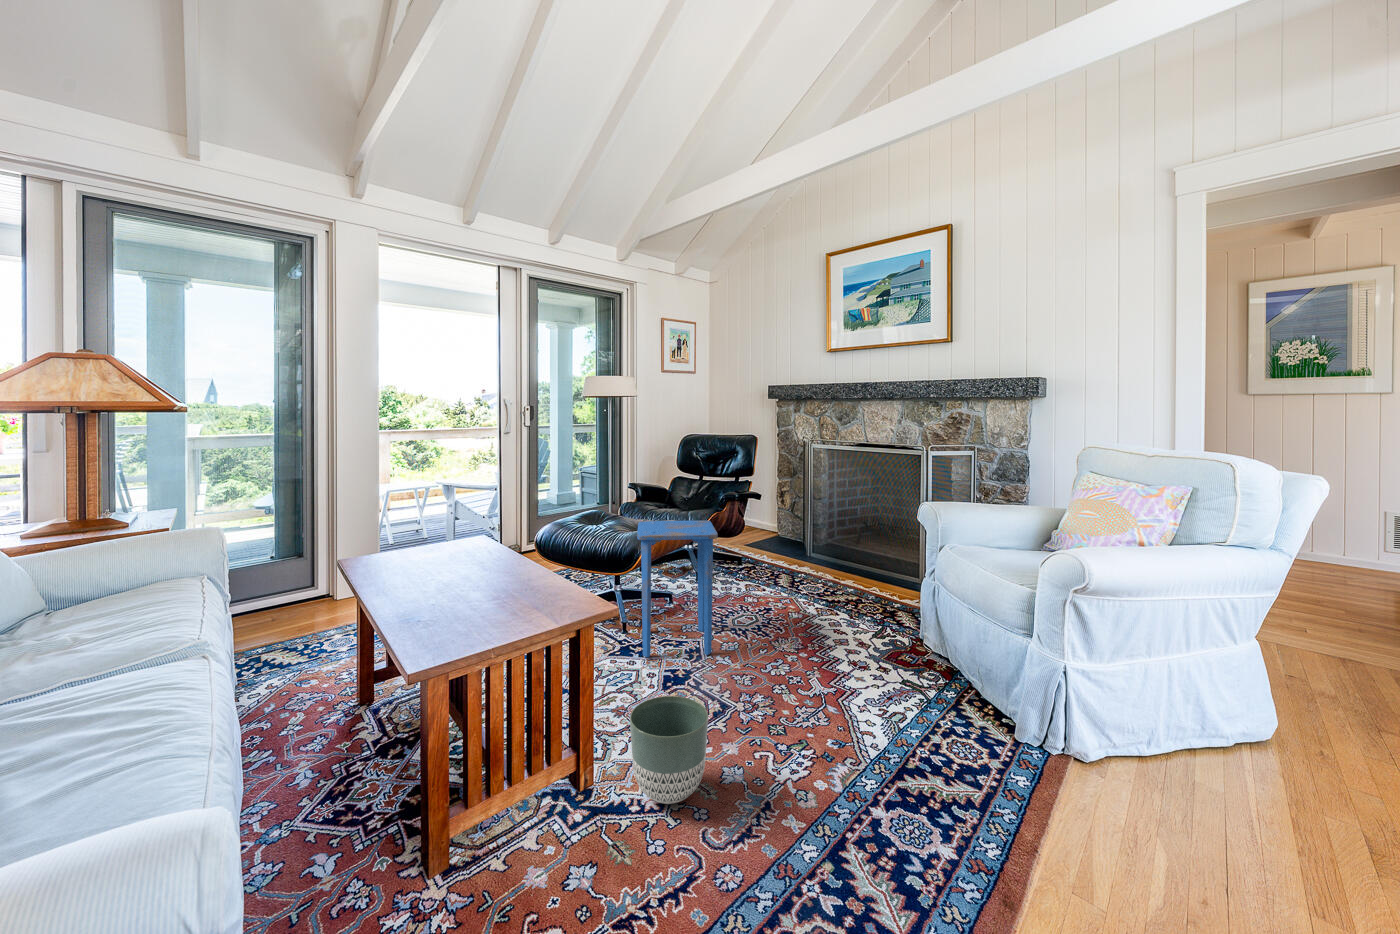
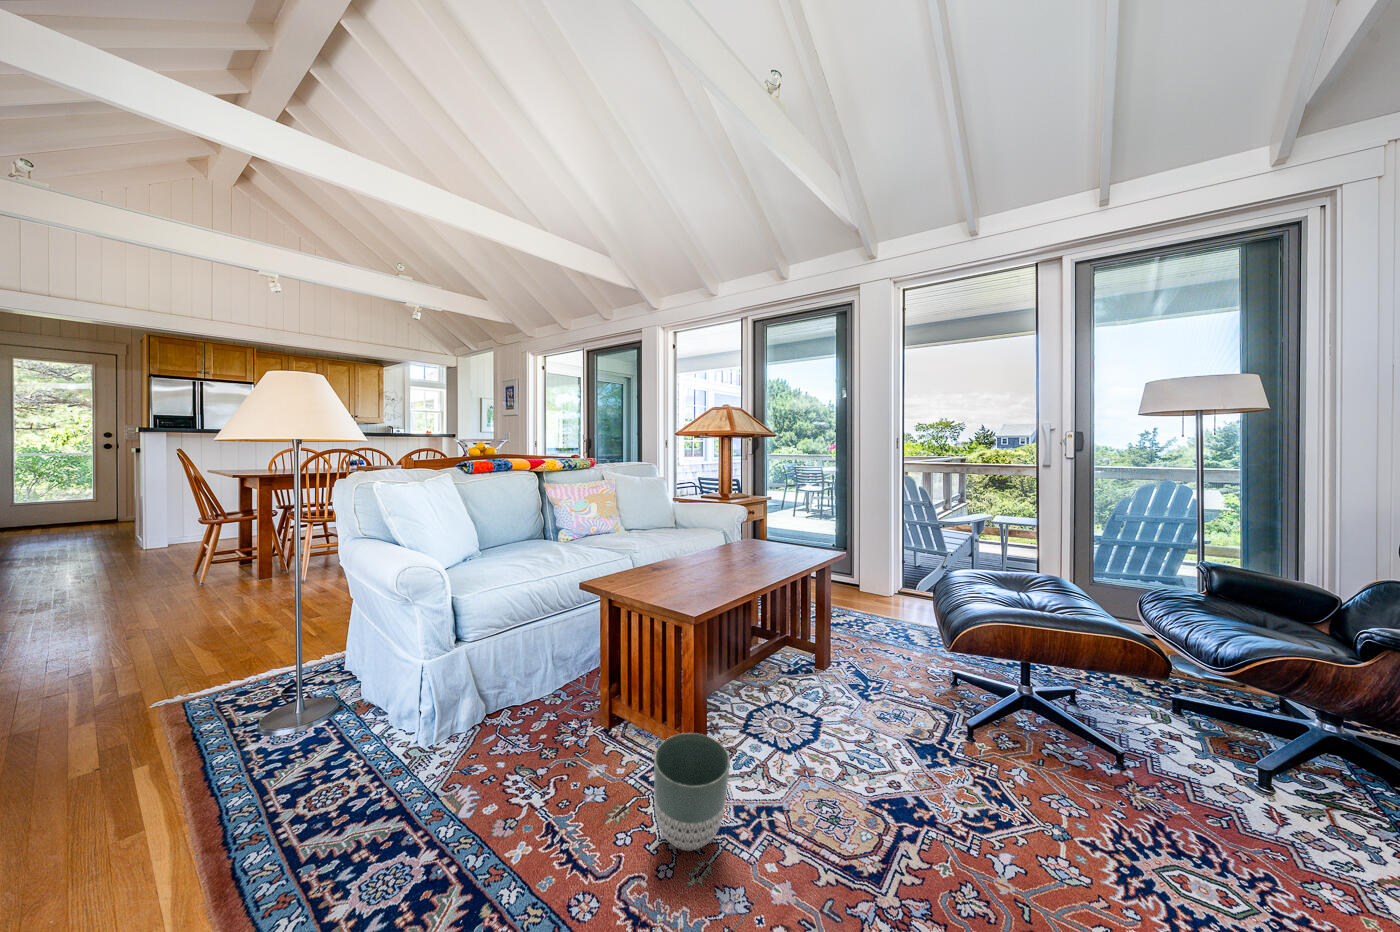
side table: present [637,520,718,657] -> none [924,616,1102,844]

